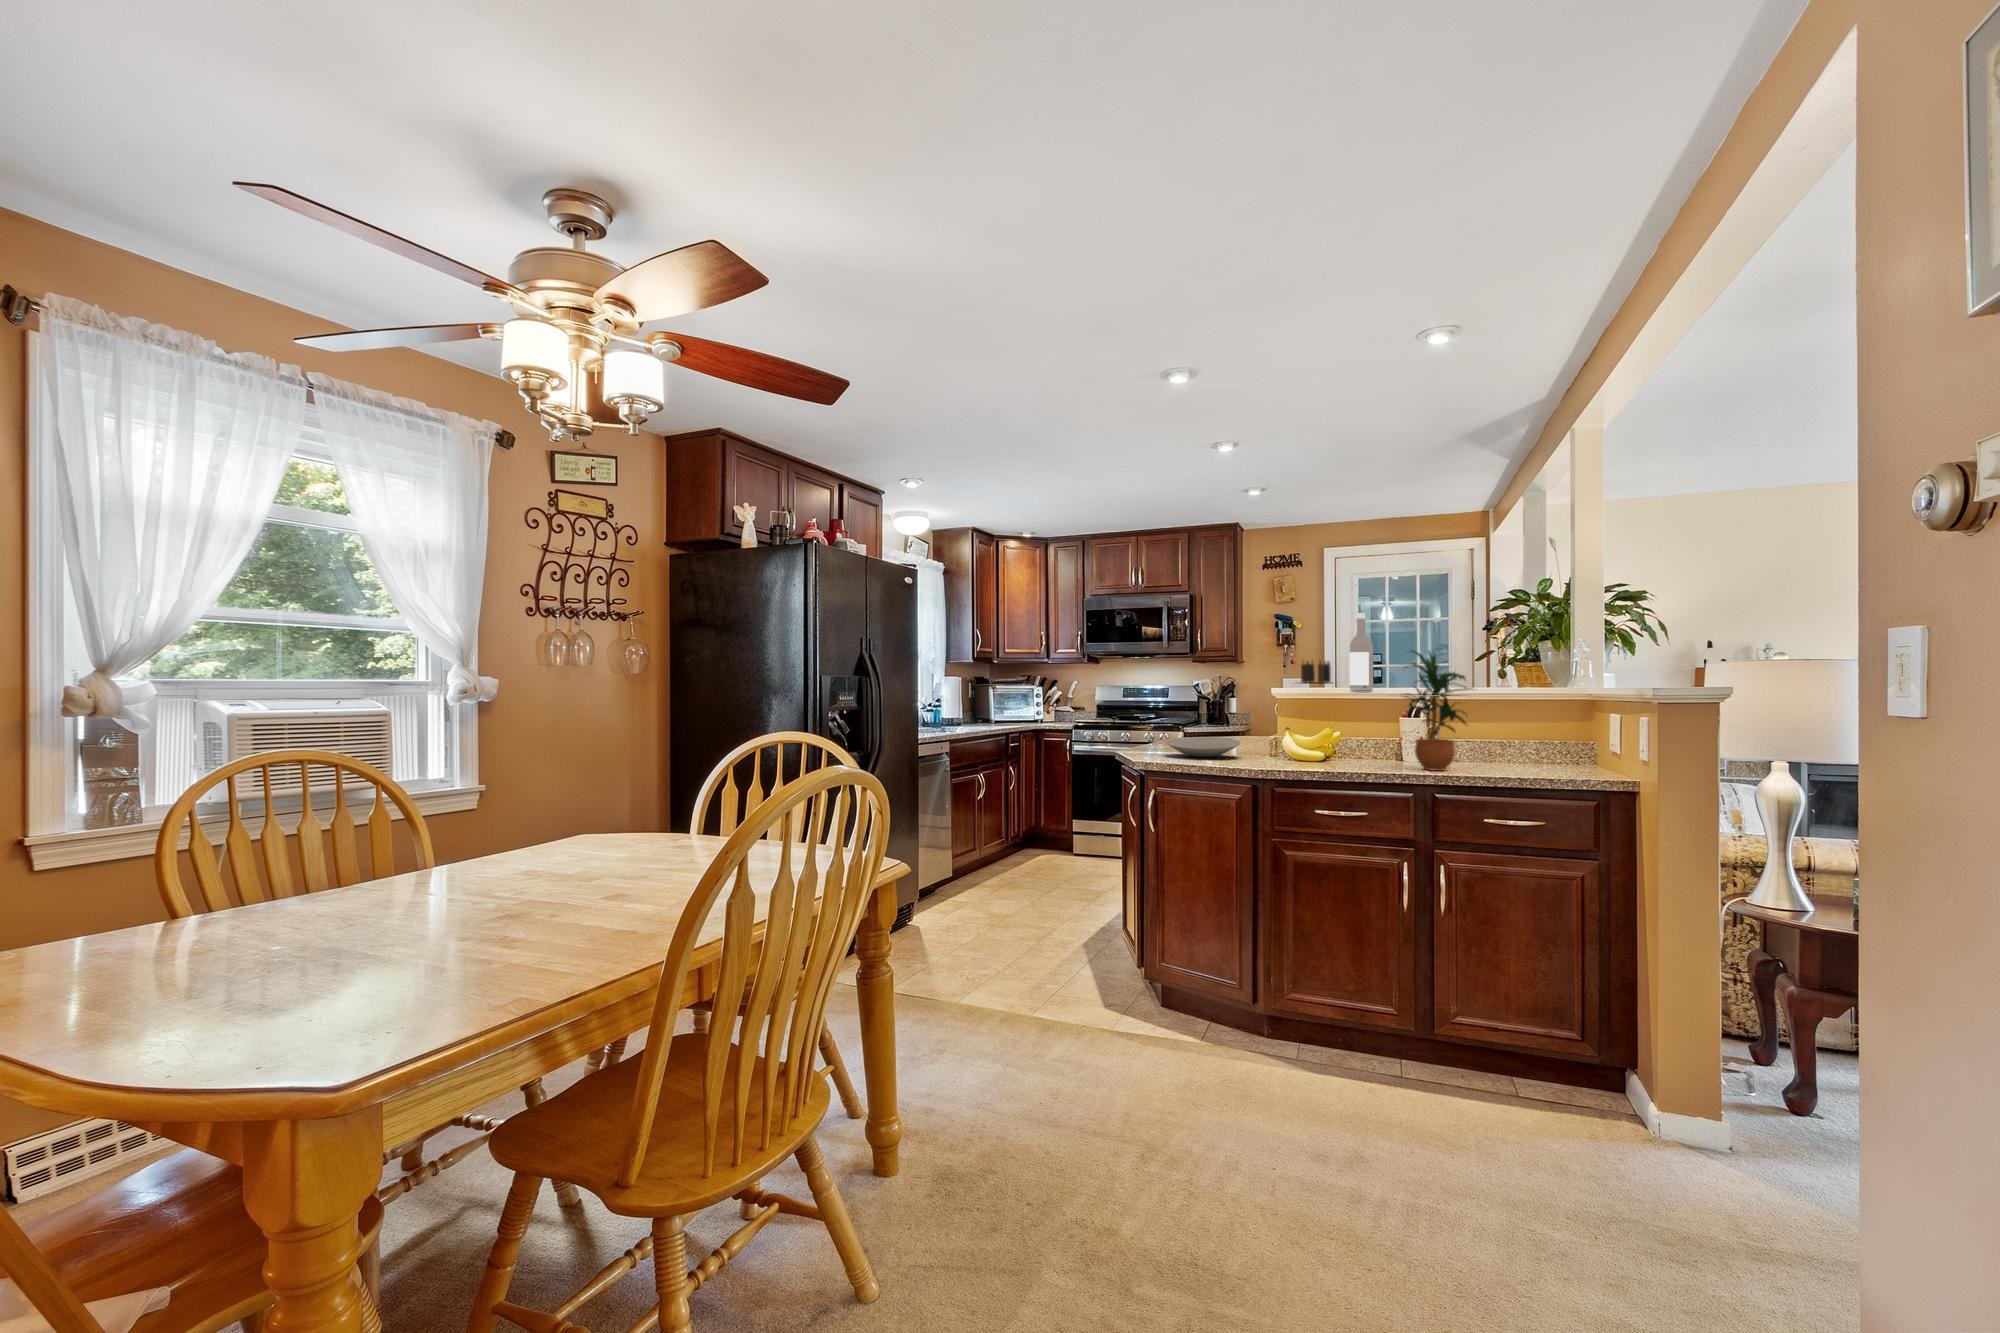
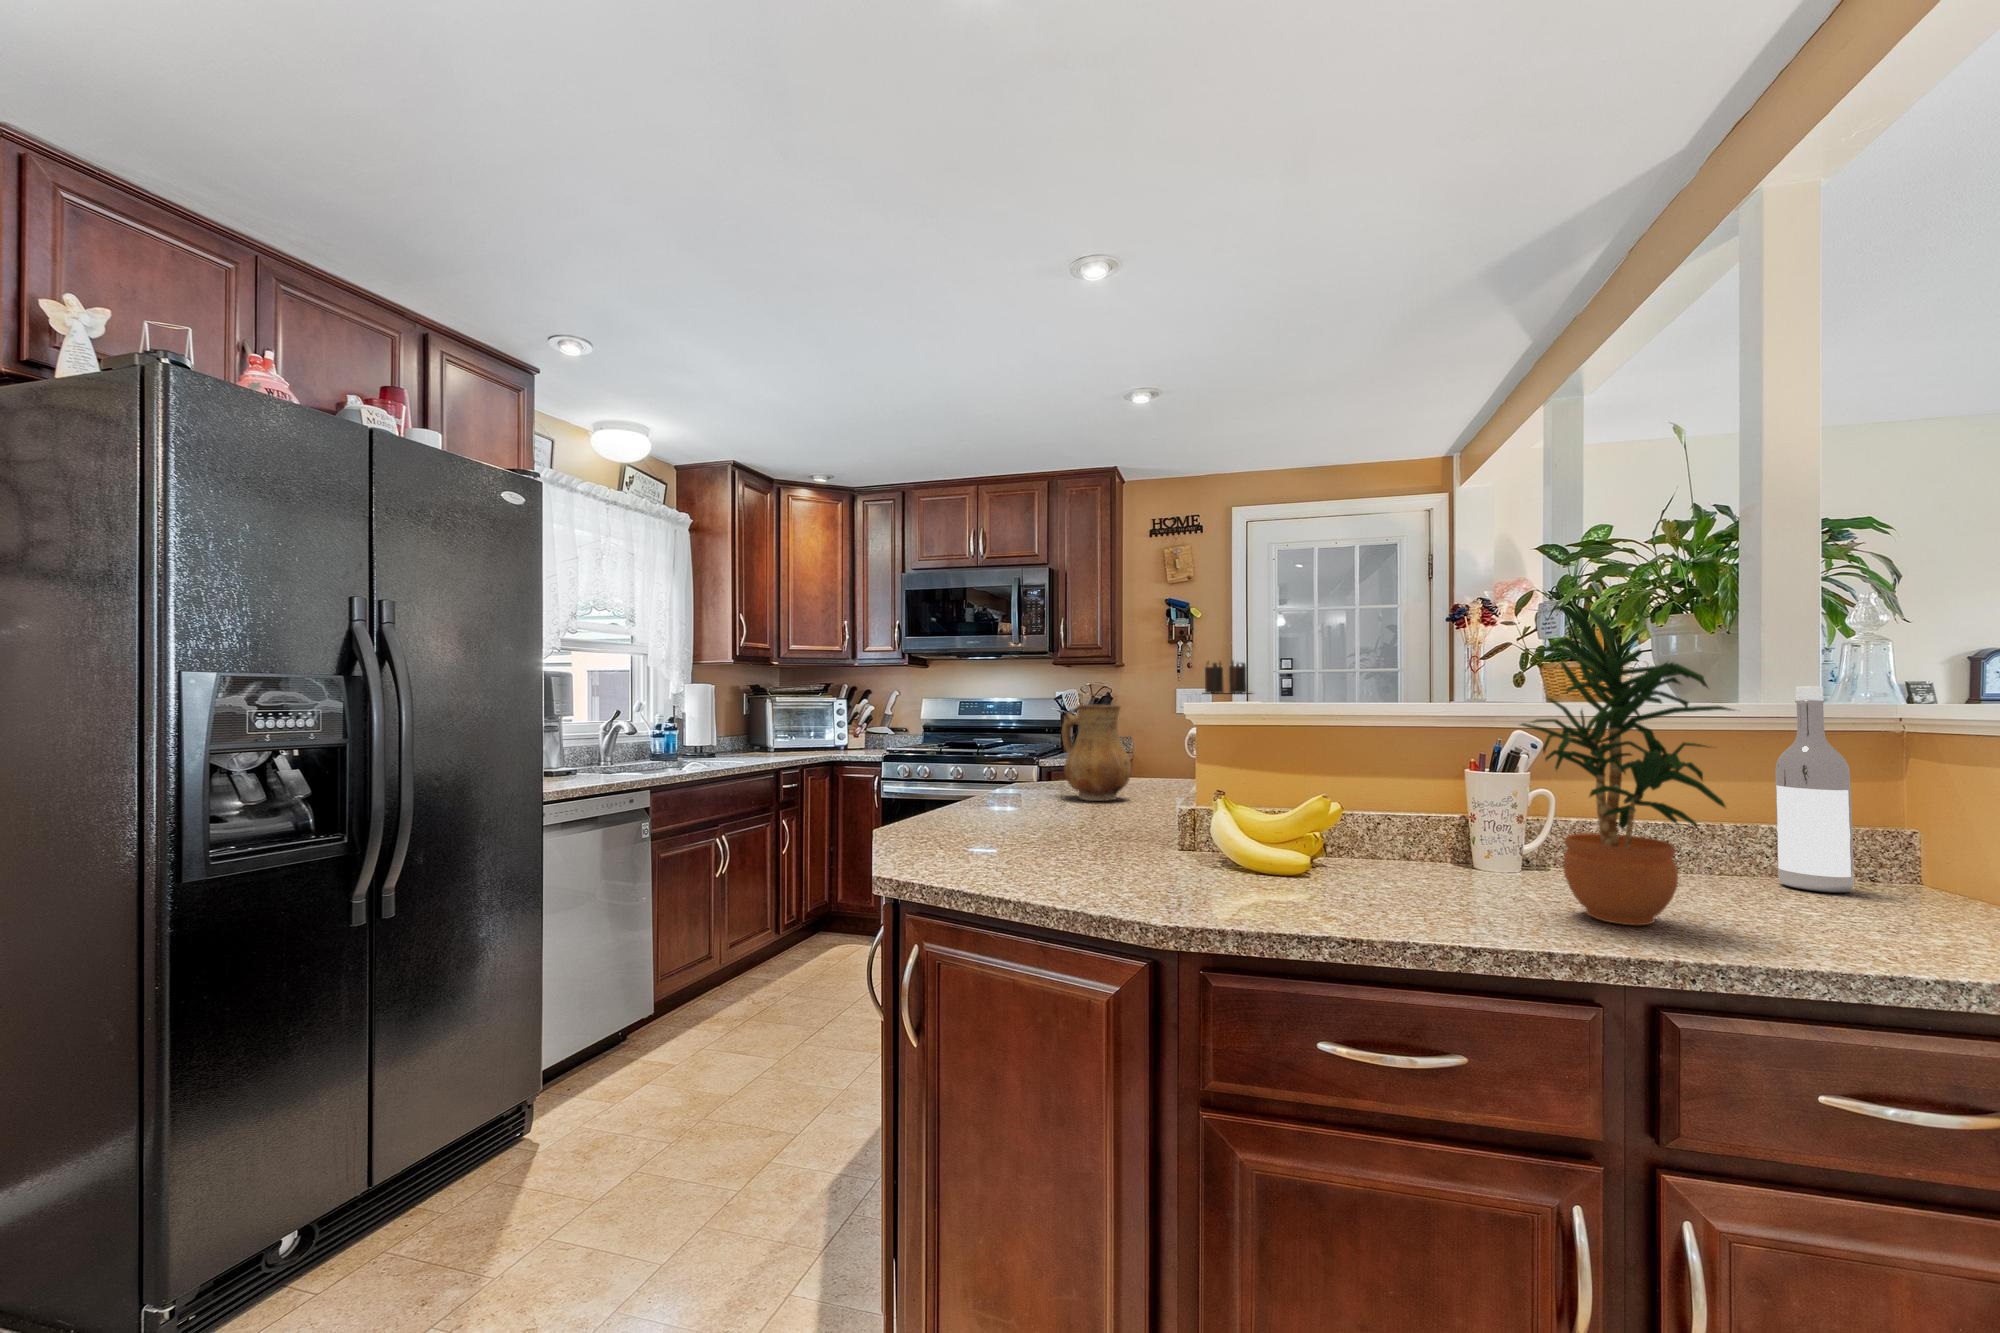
wine bottle: present [1350,613,1373,691] -> present [1775,686,1854,893]
ceramic pitcher: none [1206,690,1246,743] -> present [1062,704,1131,801]
bowl: present [1167,737,1241,757] -> none [958,810,1124,864]

